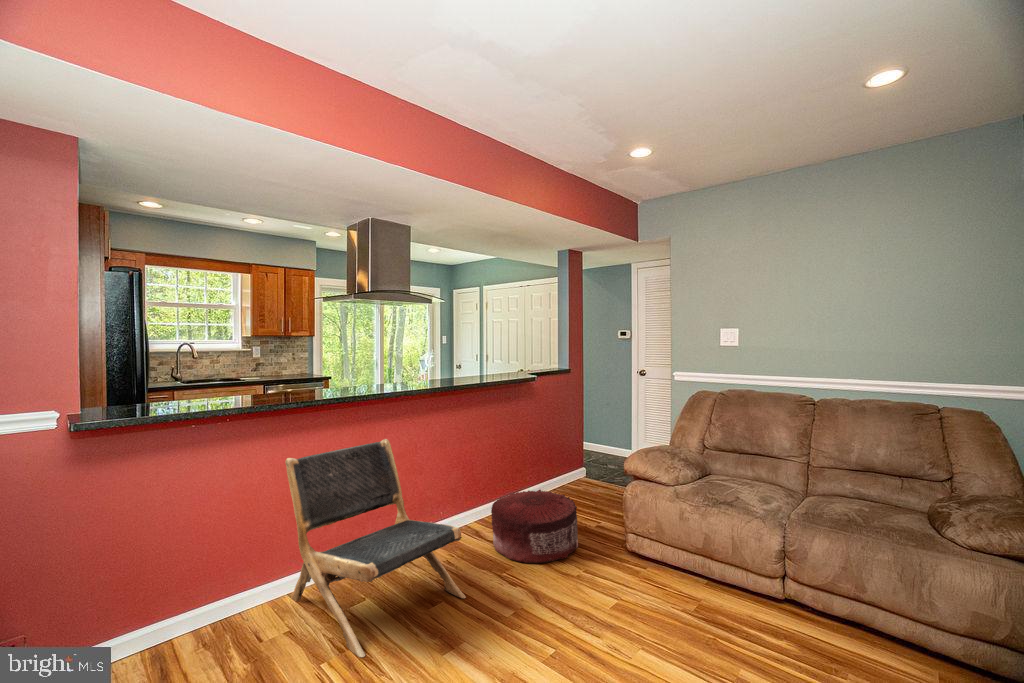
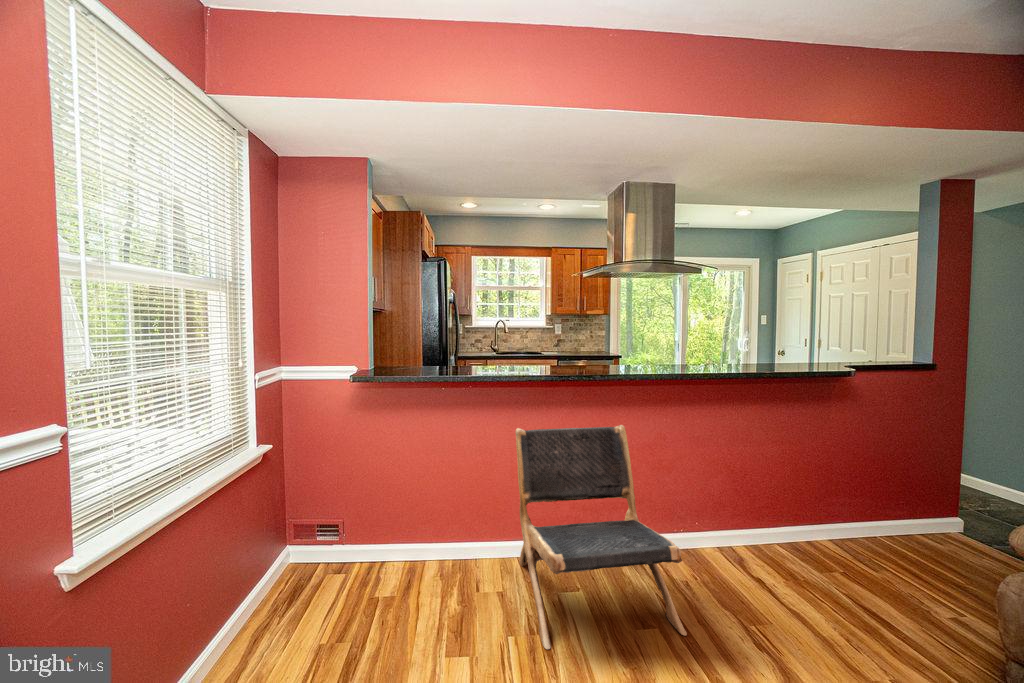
pouf: present [491,490,578,563] -> none [751,523,900,644]

